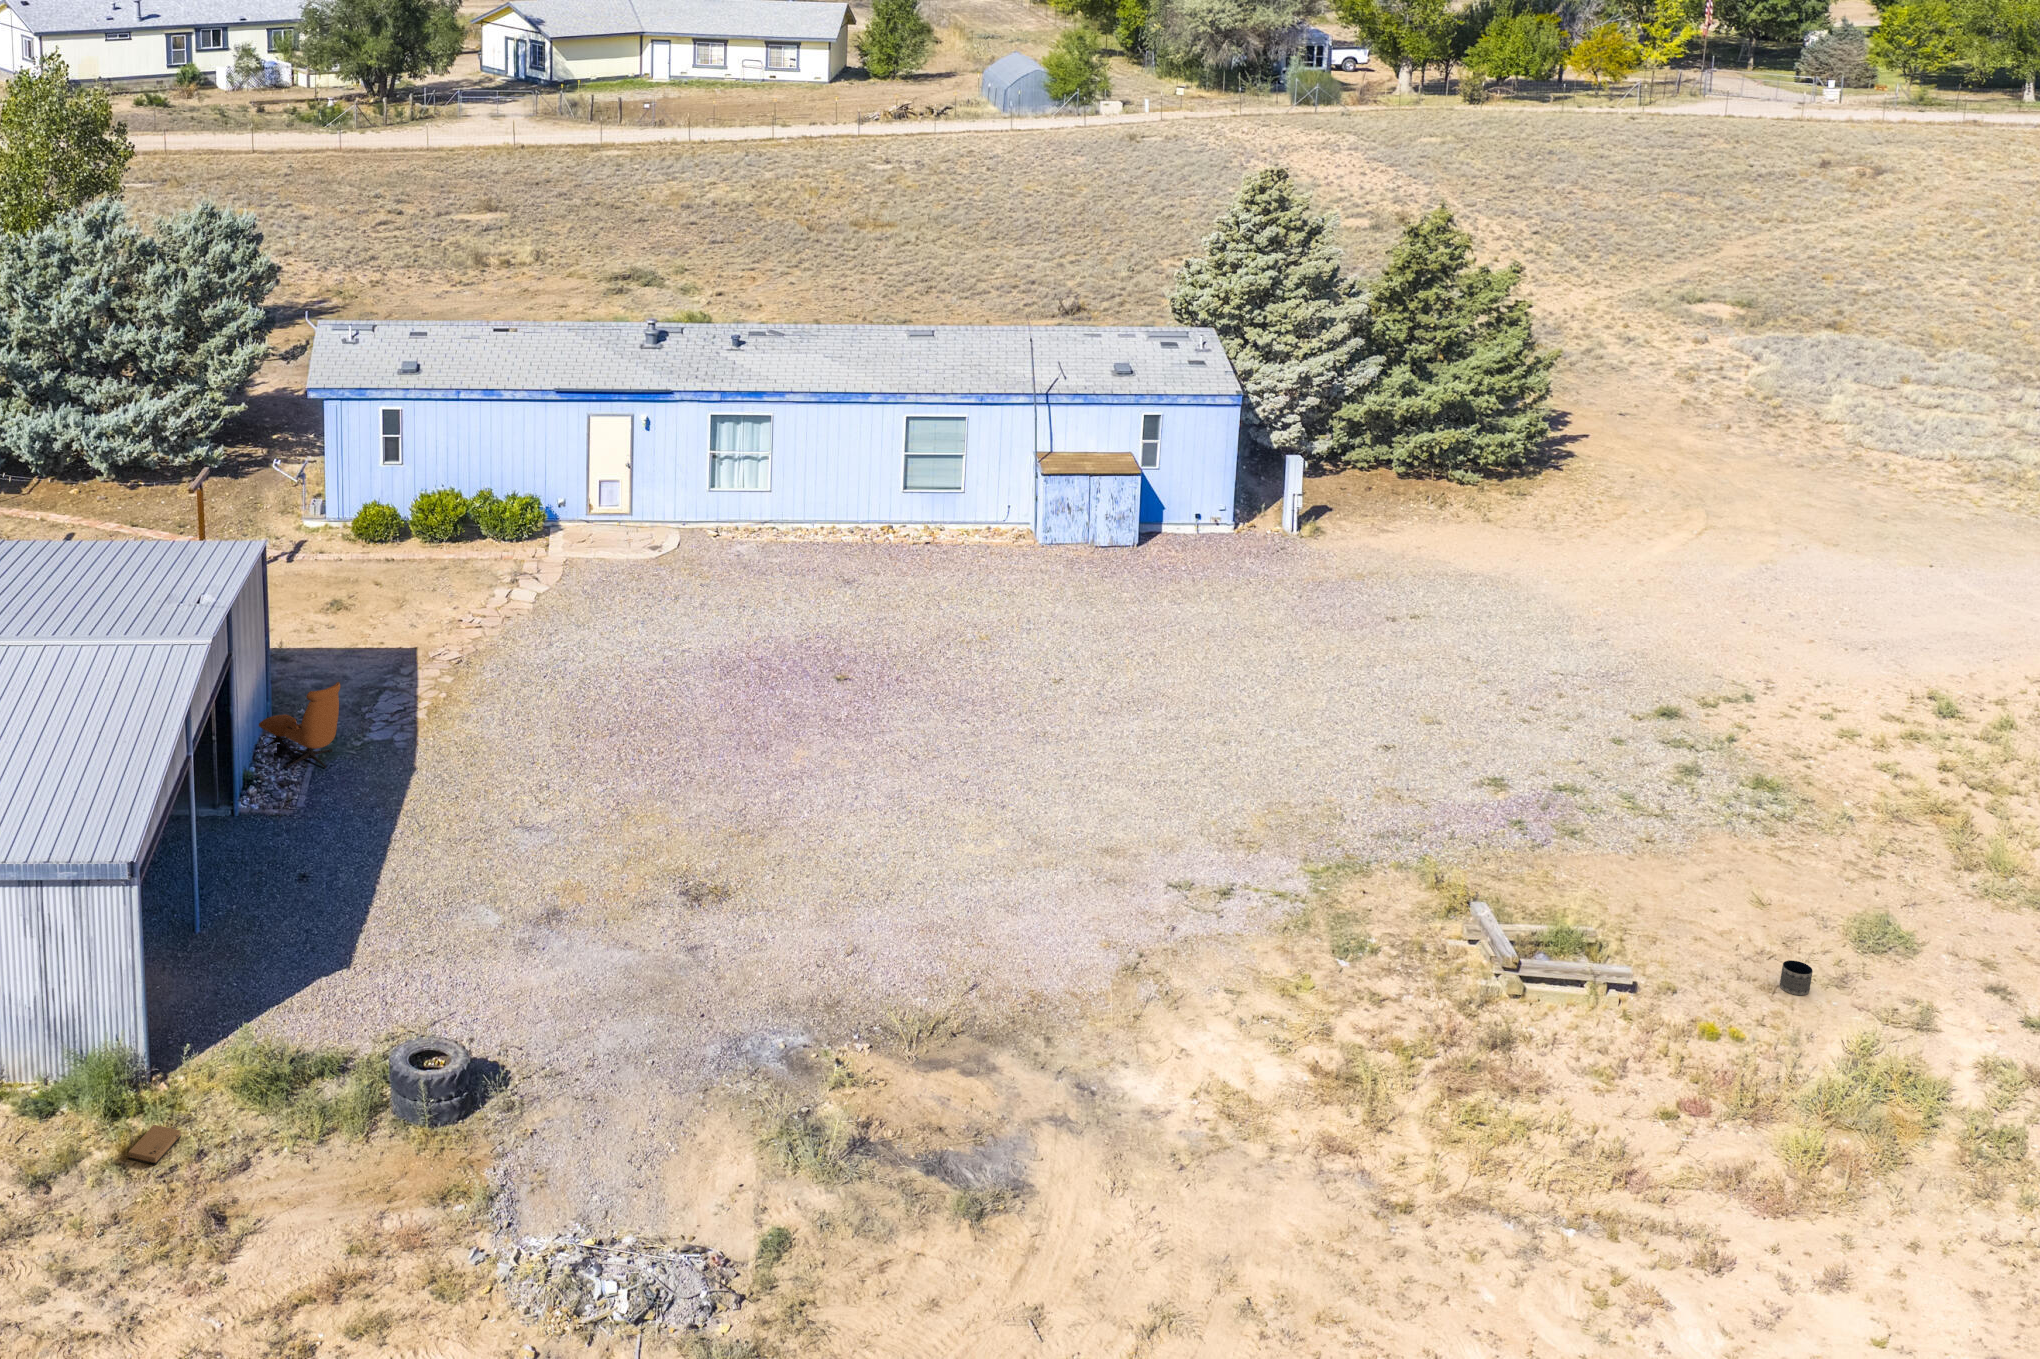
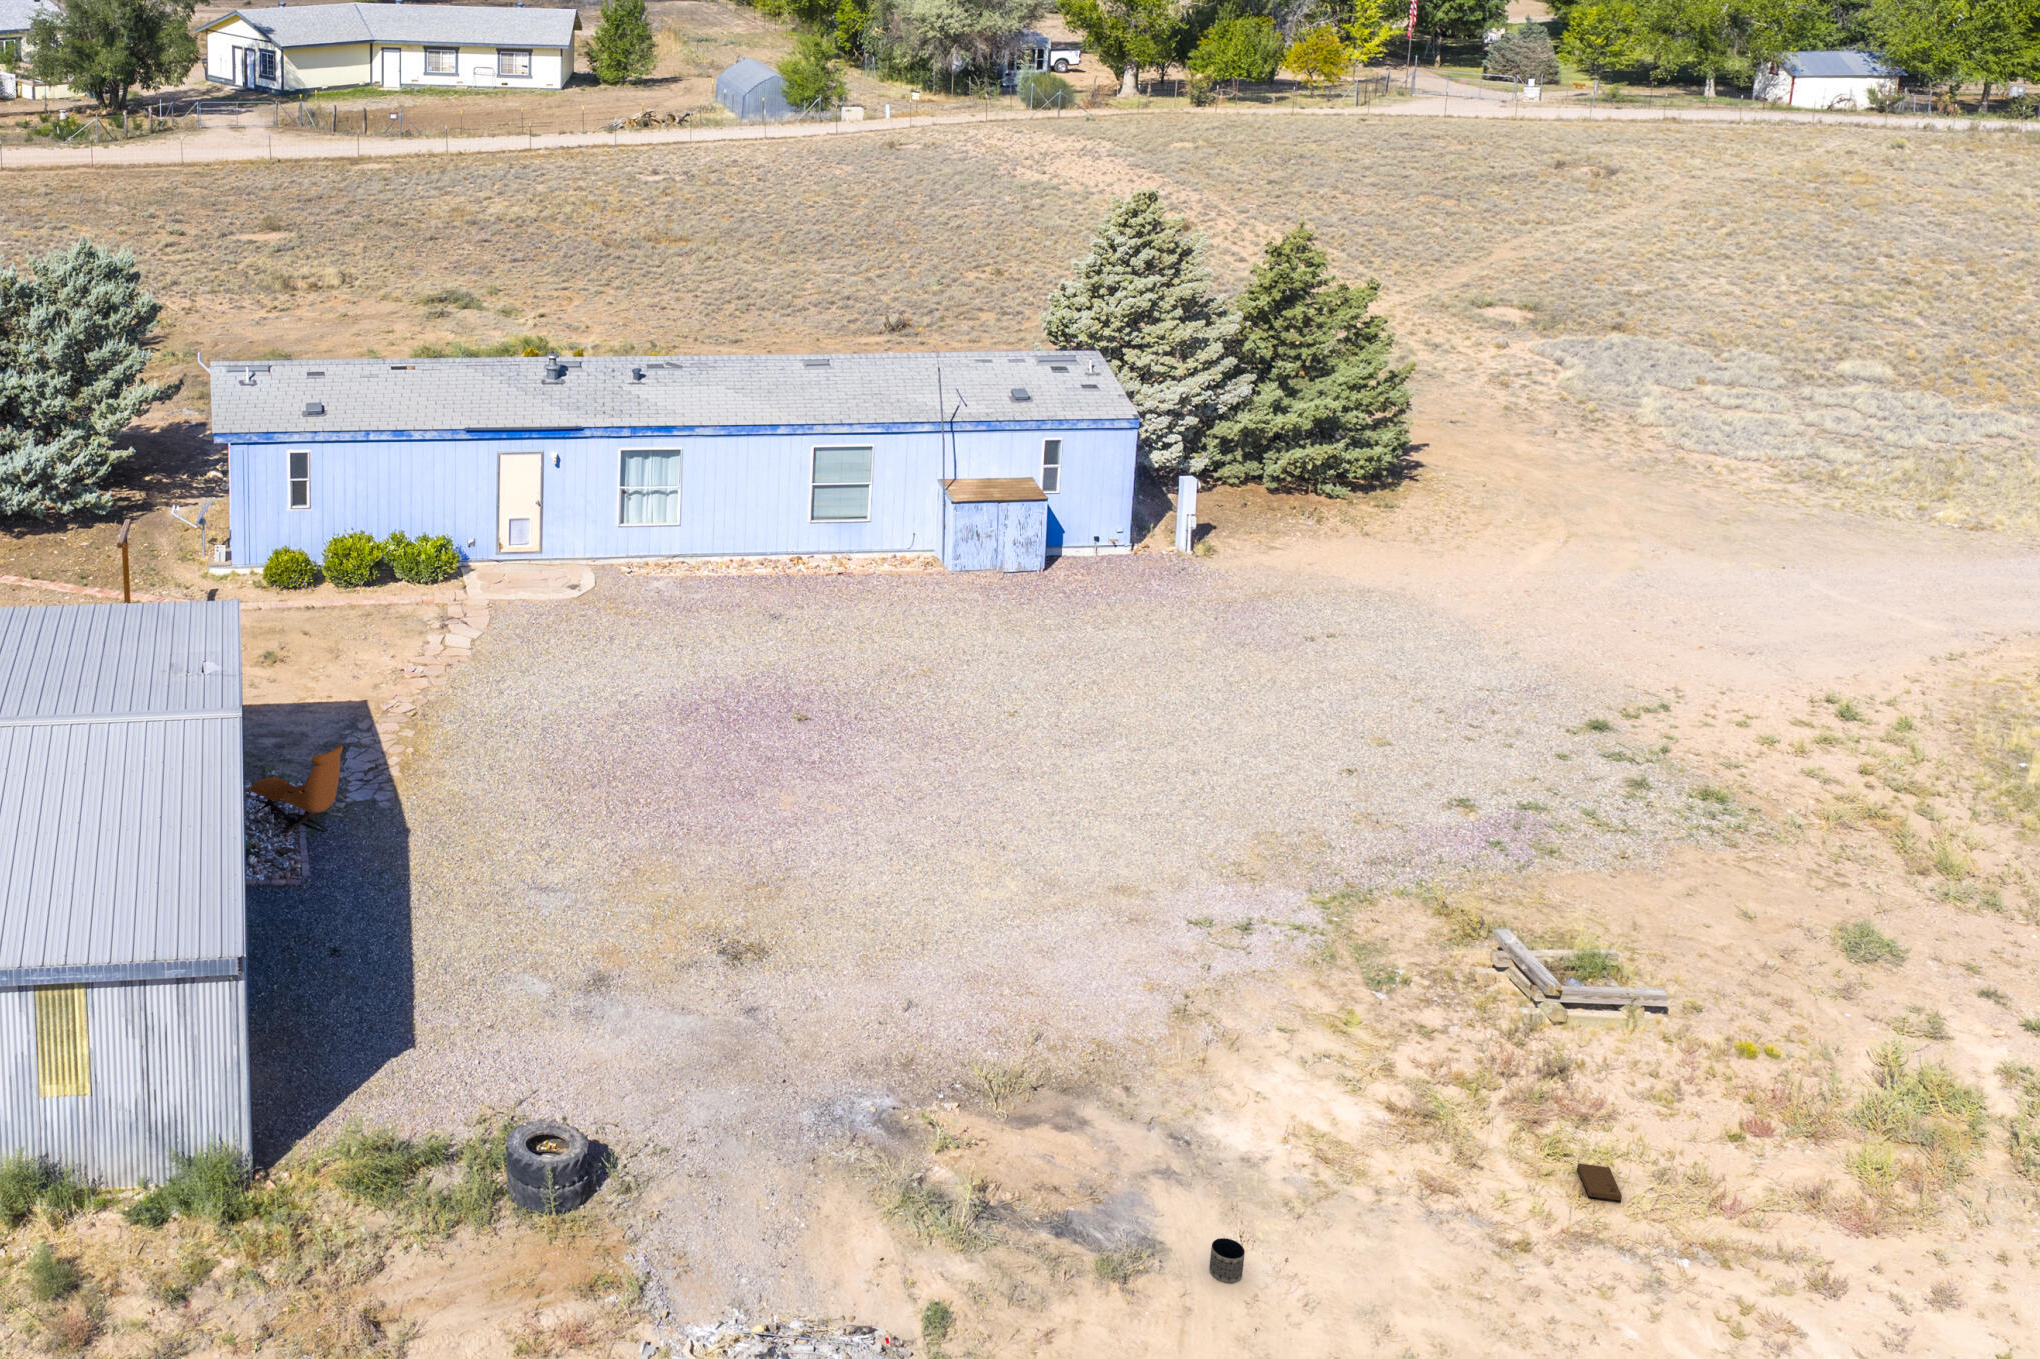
planter: present [1780,960,1813,995] -> present [1209,1238,1245,1283]
cardboard box: present [128,1125,181,1165] -> present [1577,1163,1622,1203]

